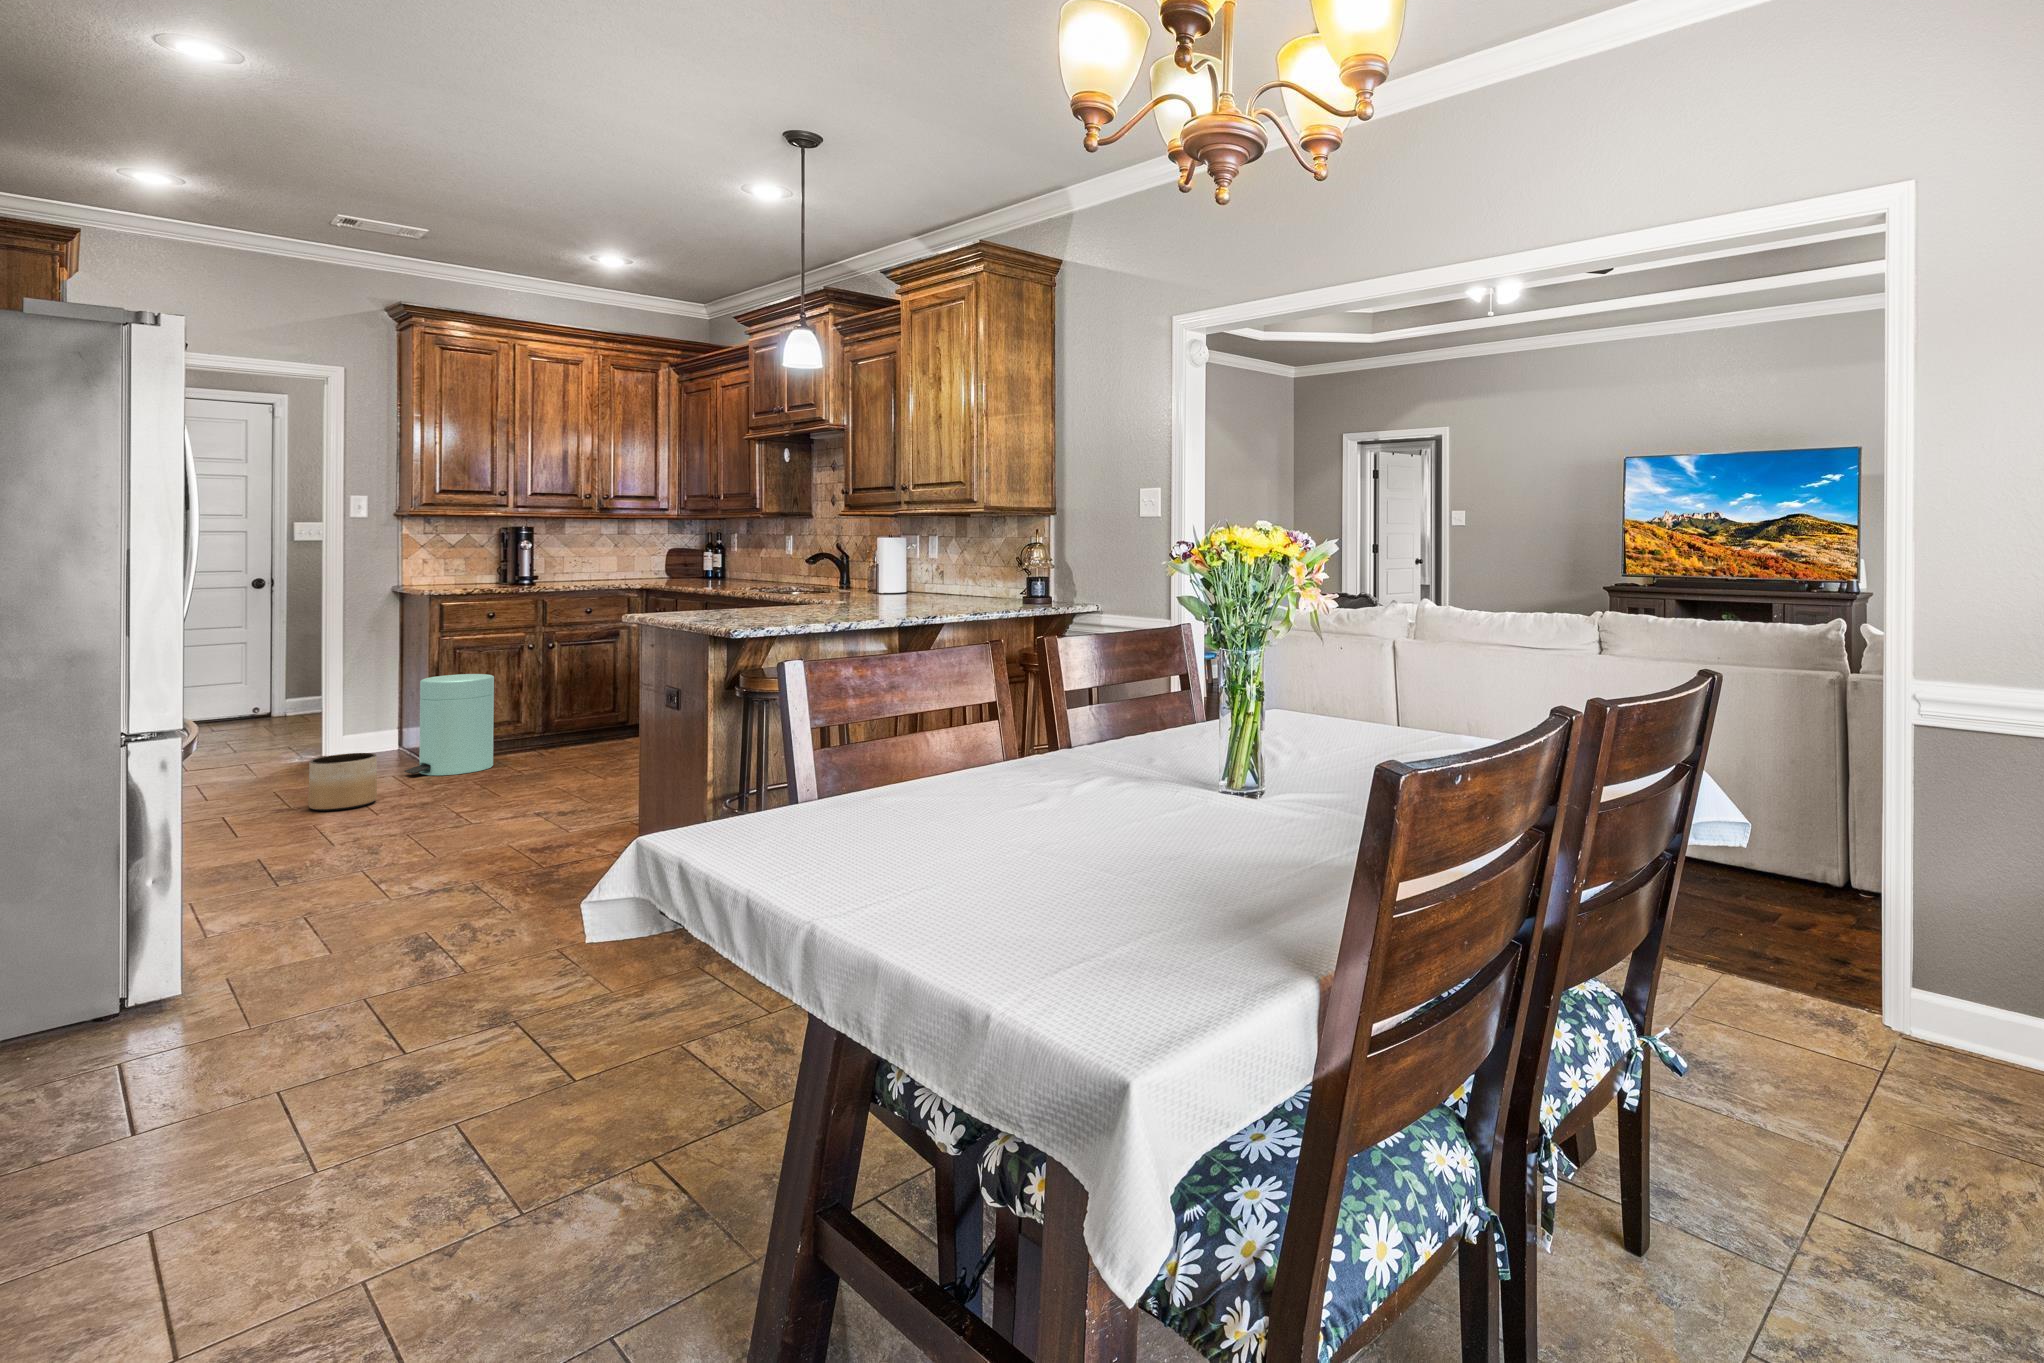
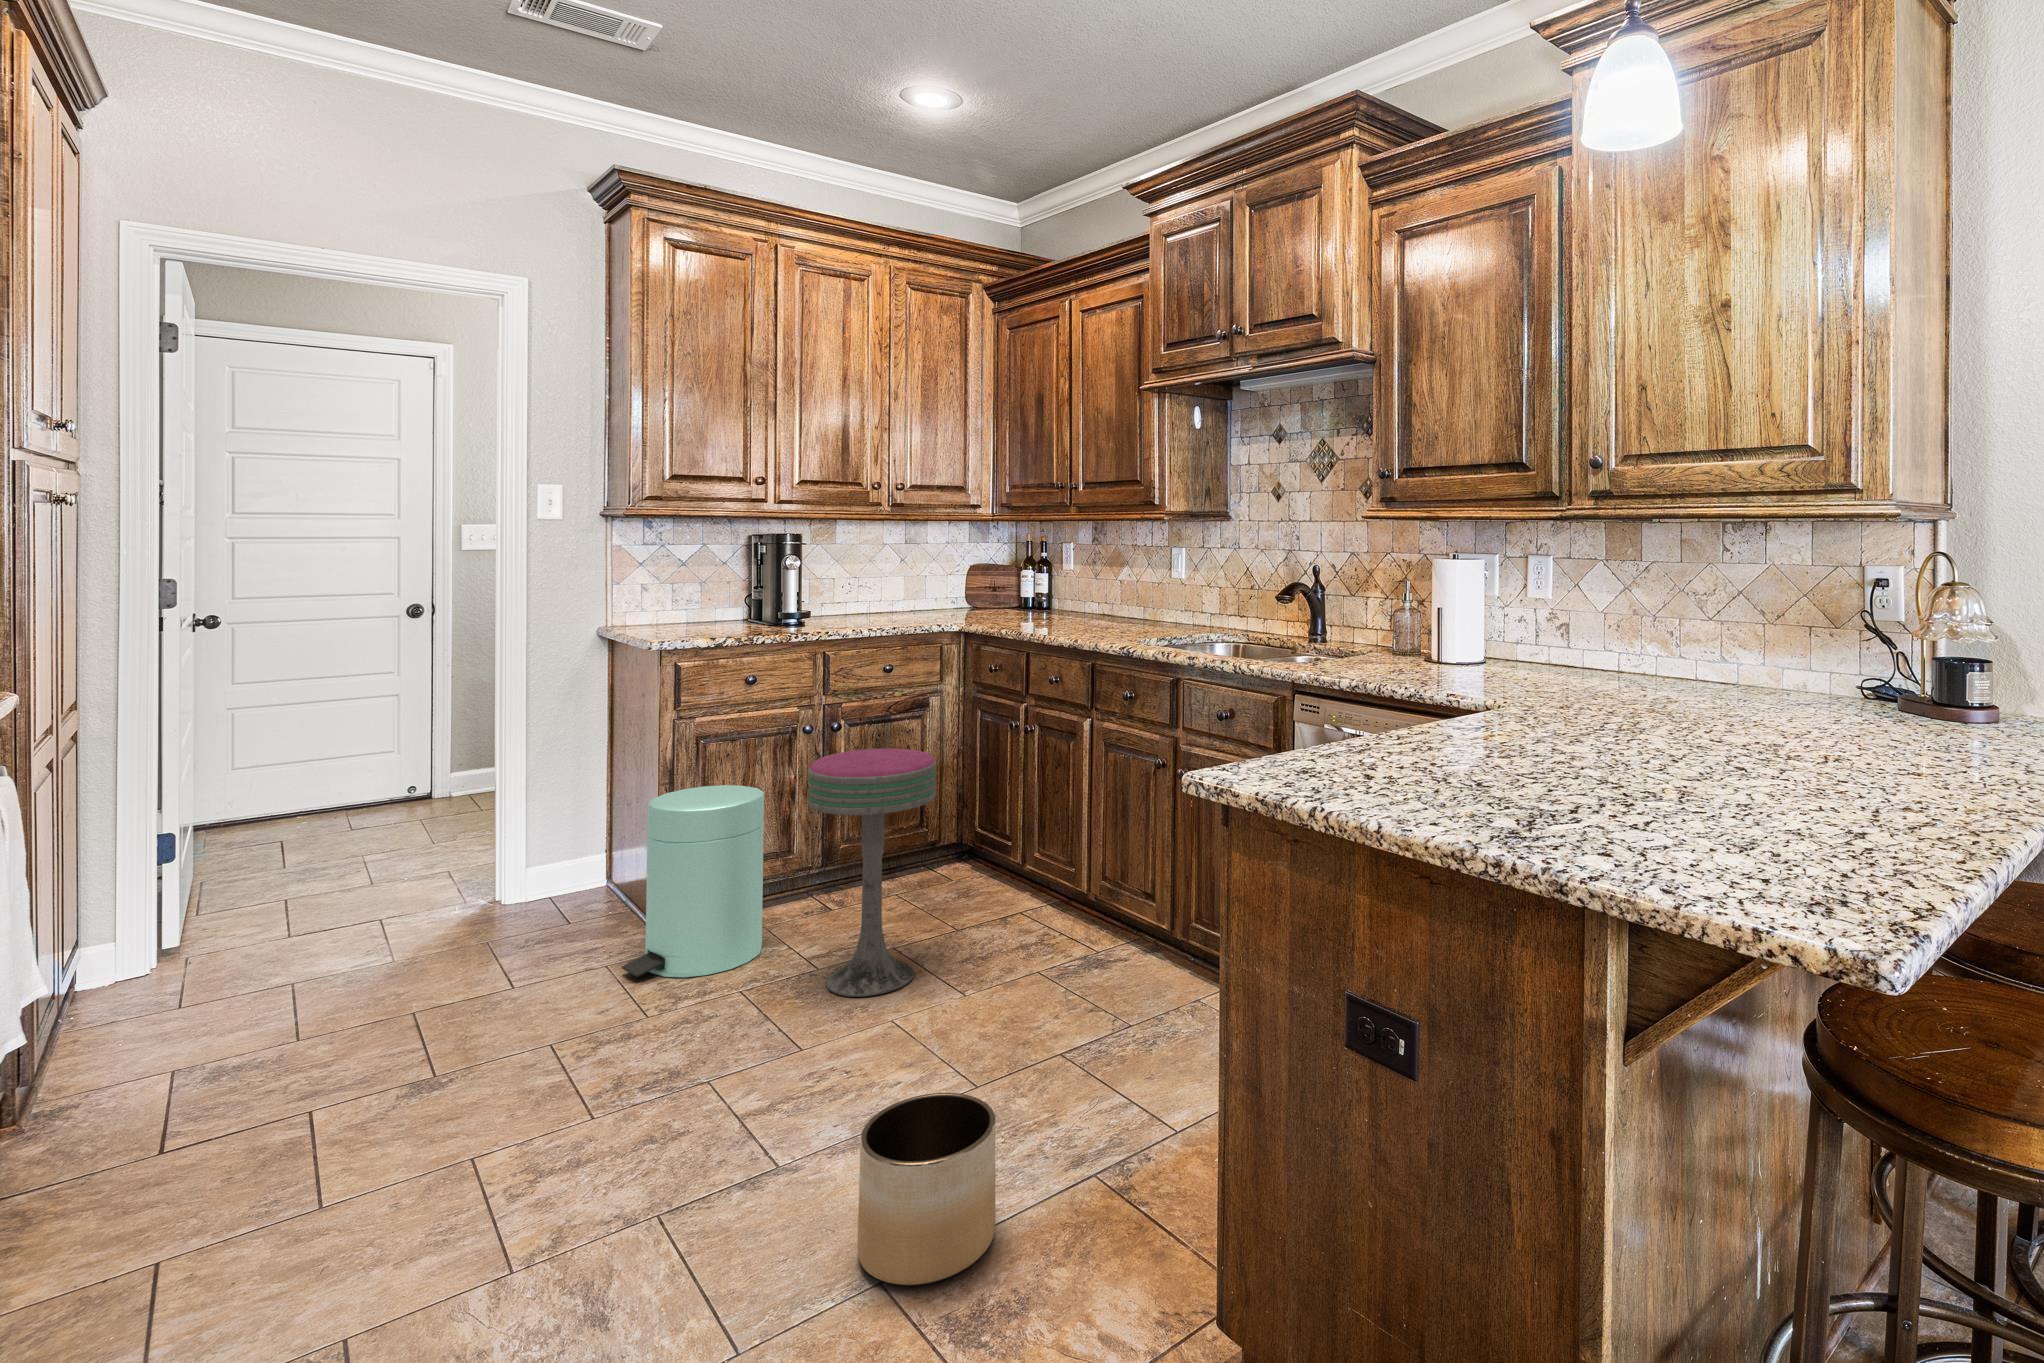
bar stool: none [513,649,593,779] -> present [808,749,936,997]
planter: present [308,753,377,811] -> present [858,1093,996,1286]

